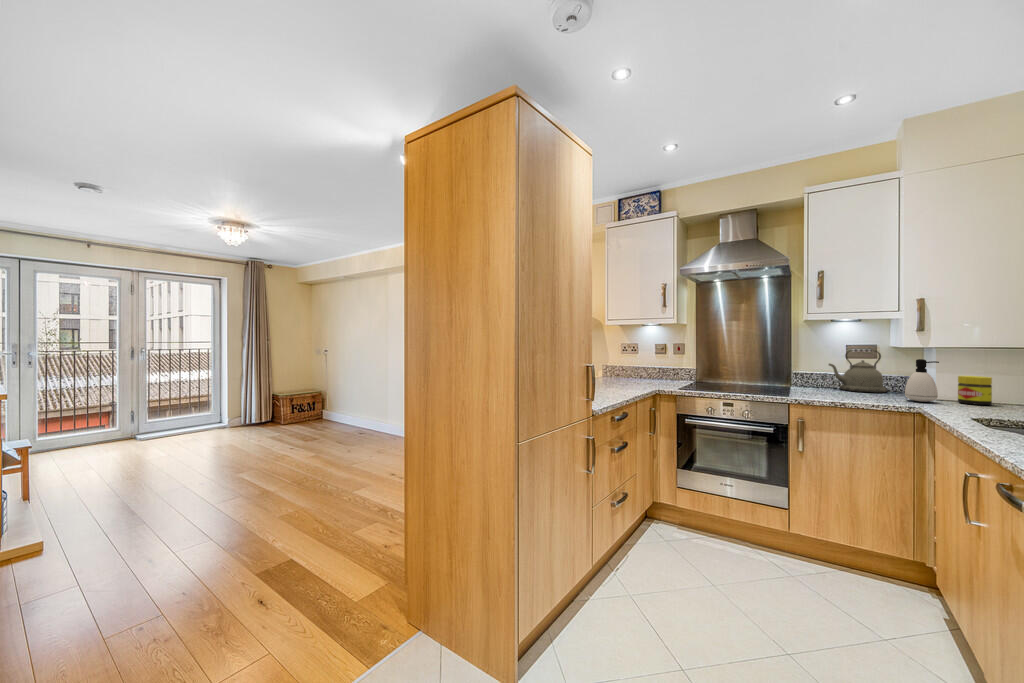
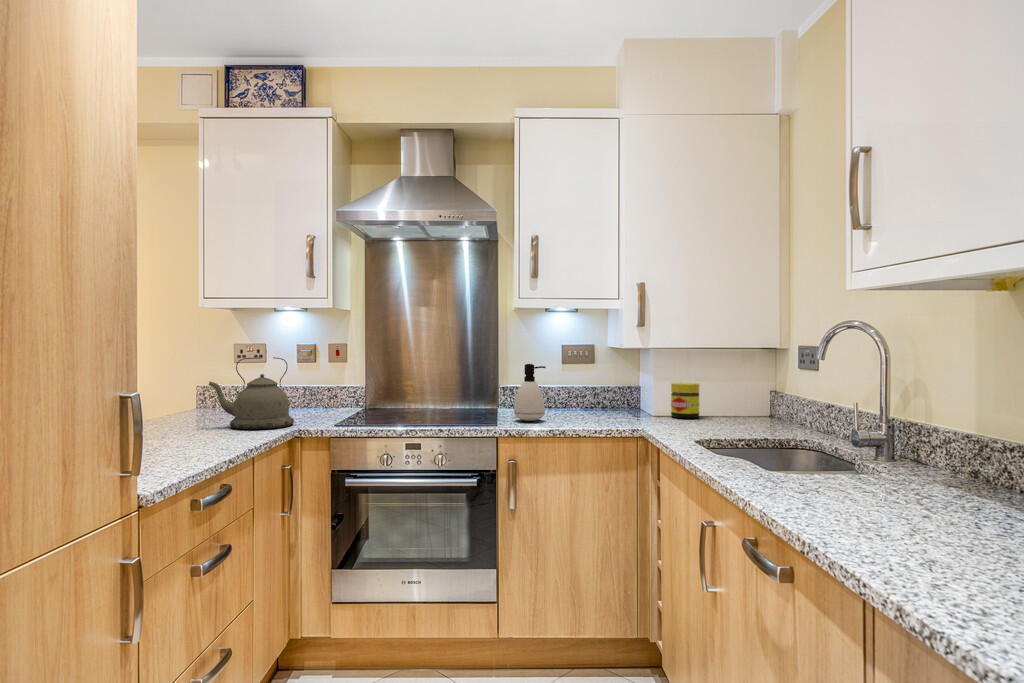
kettle: present [829,351,887,393] -> present [209,357,294,429]
soap dispenser: present [905,359,939,402] -> present [514,364,546,421]

